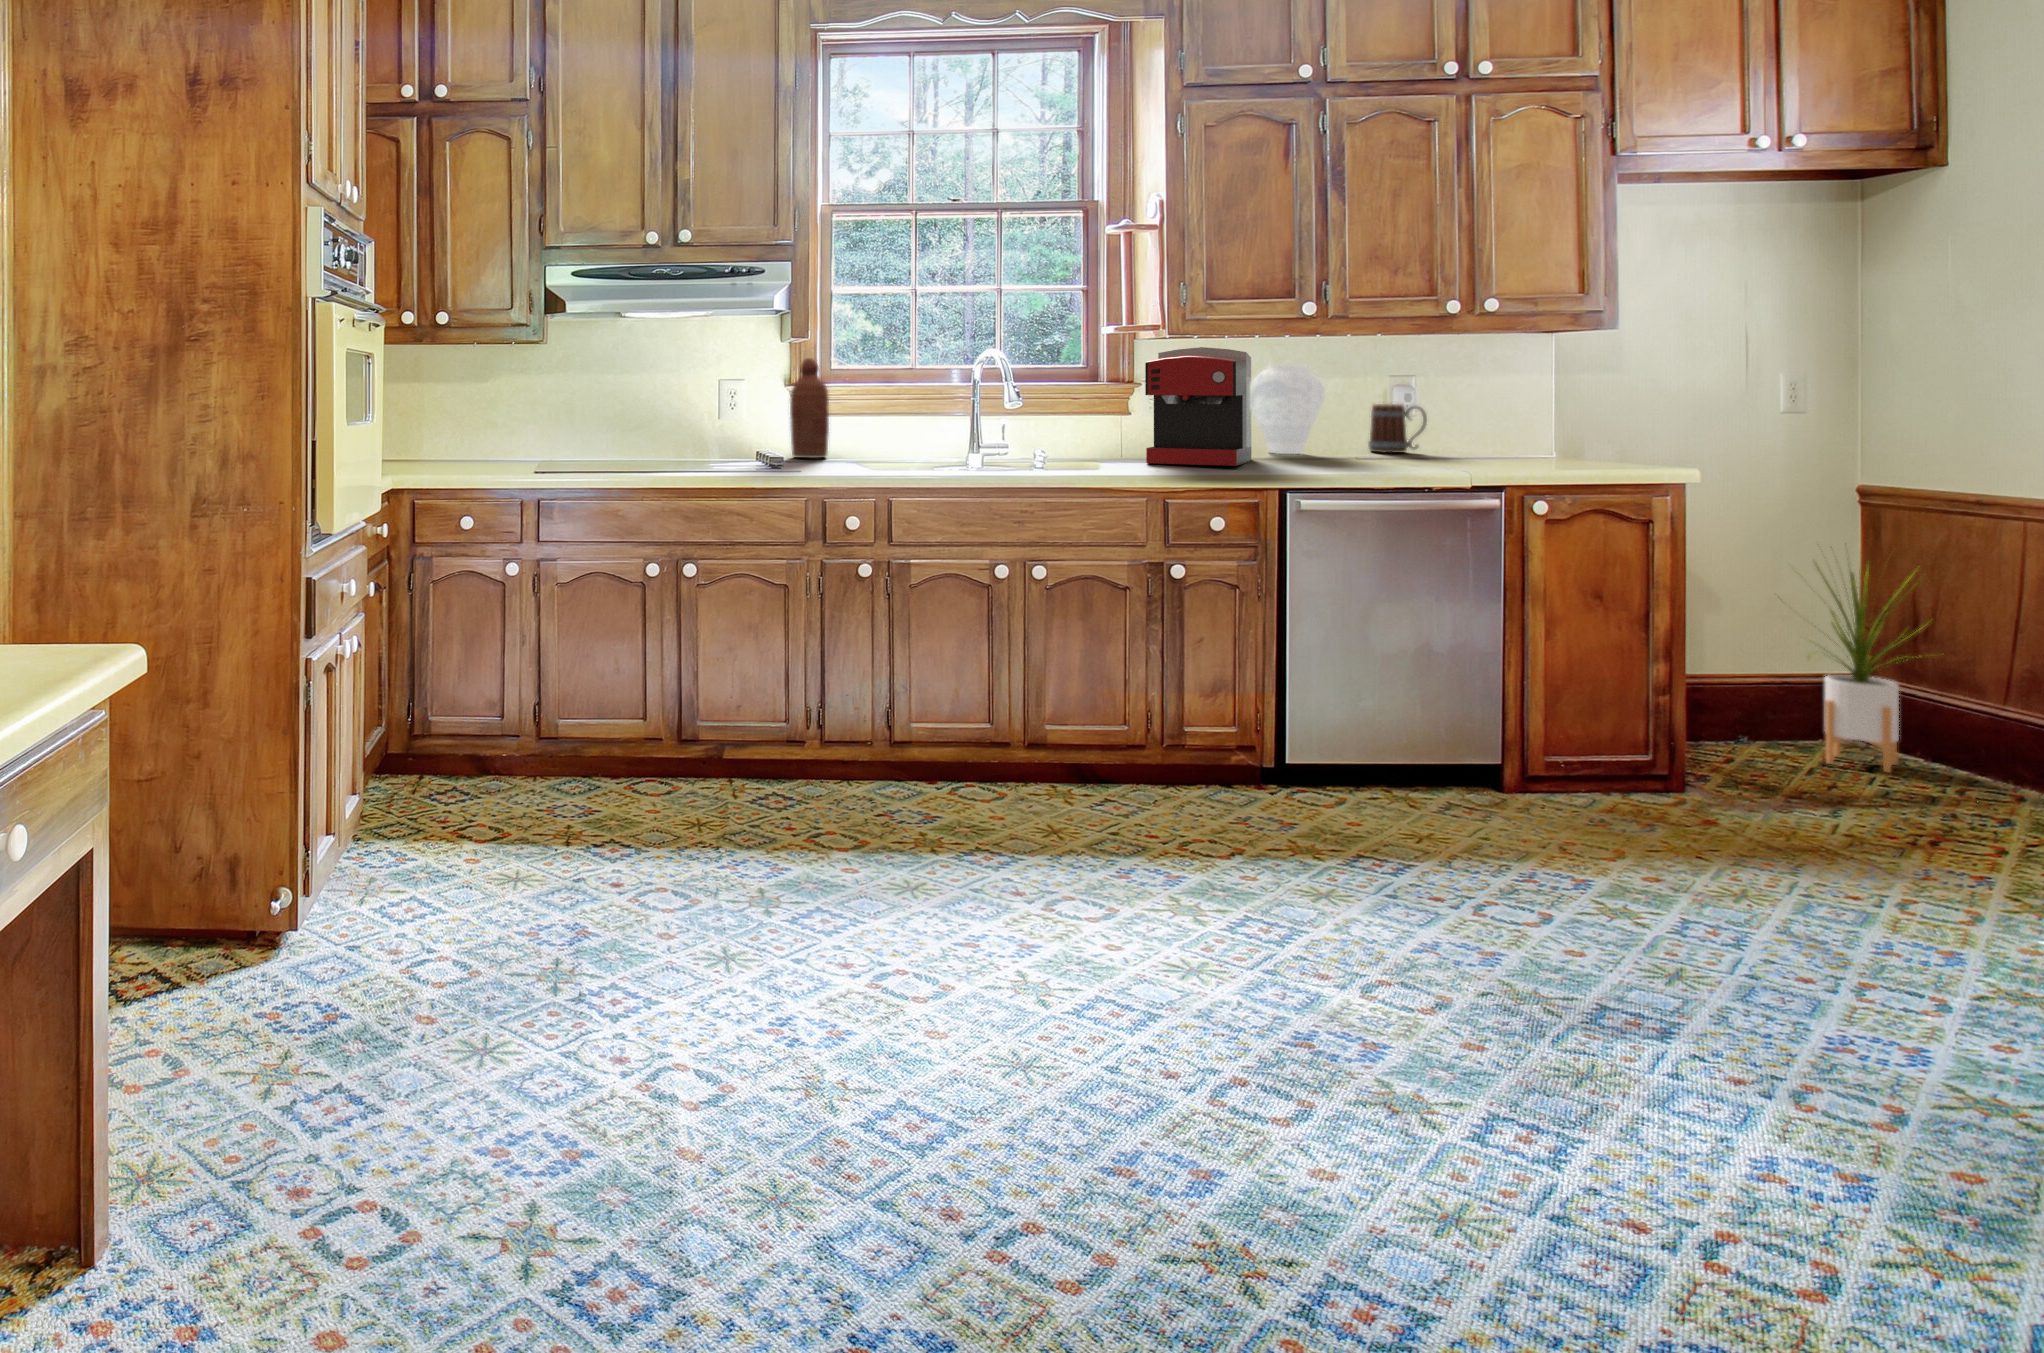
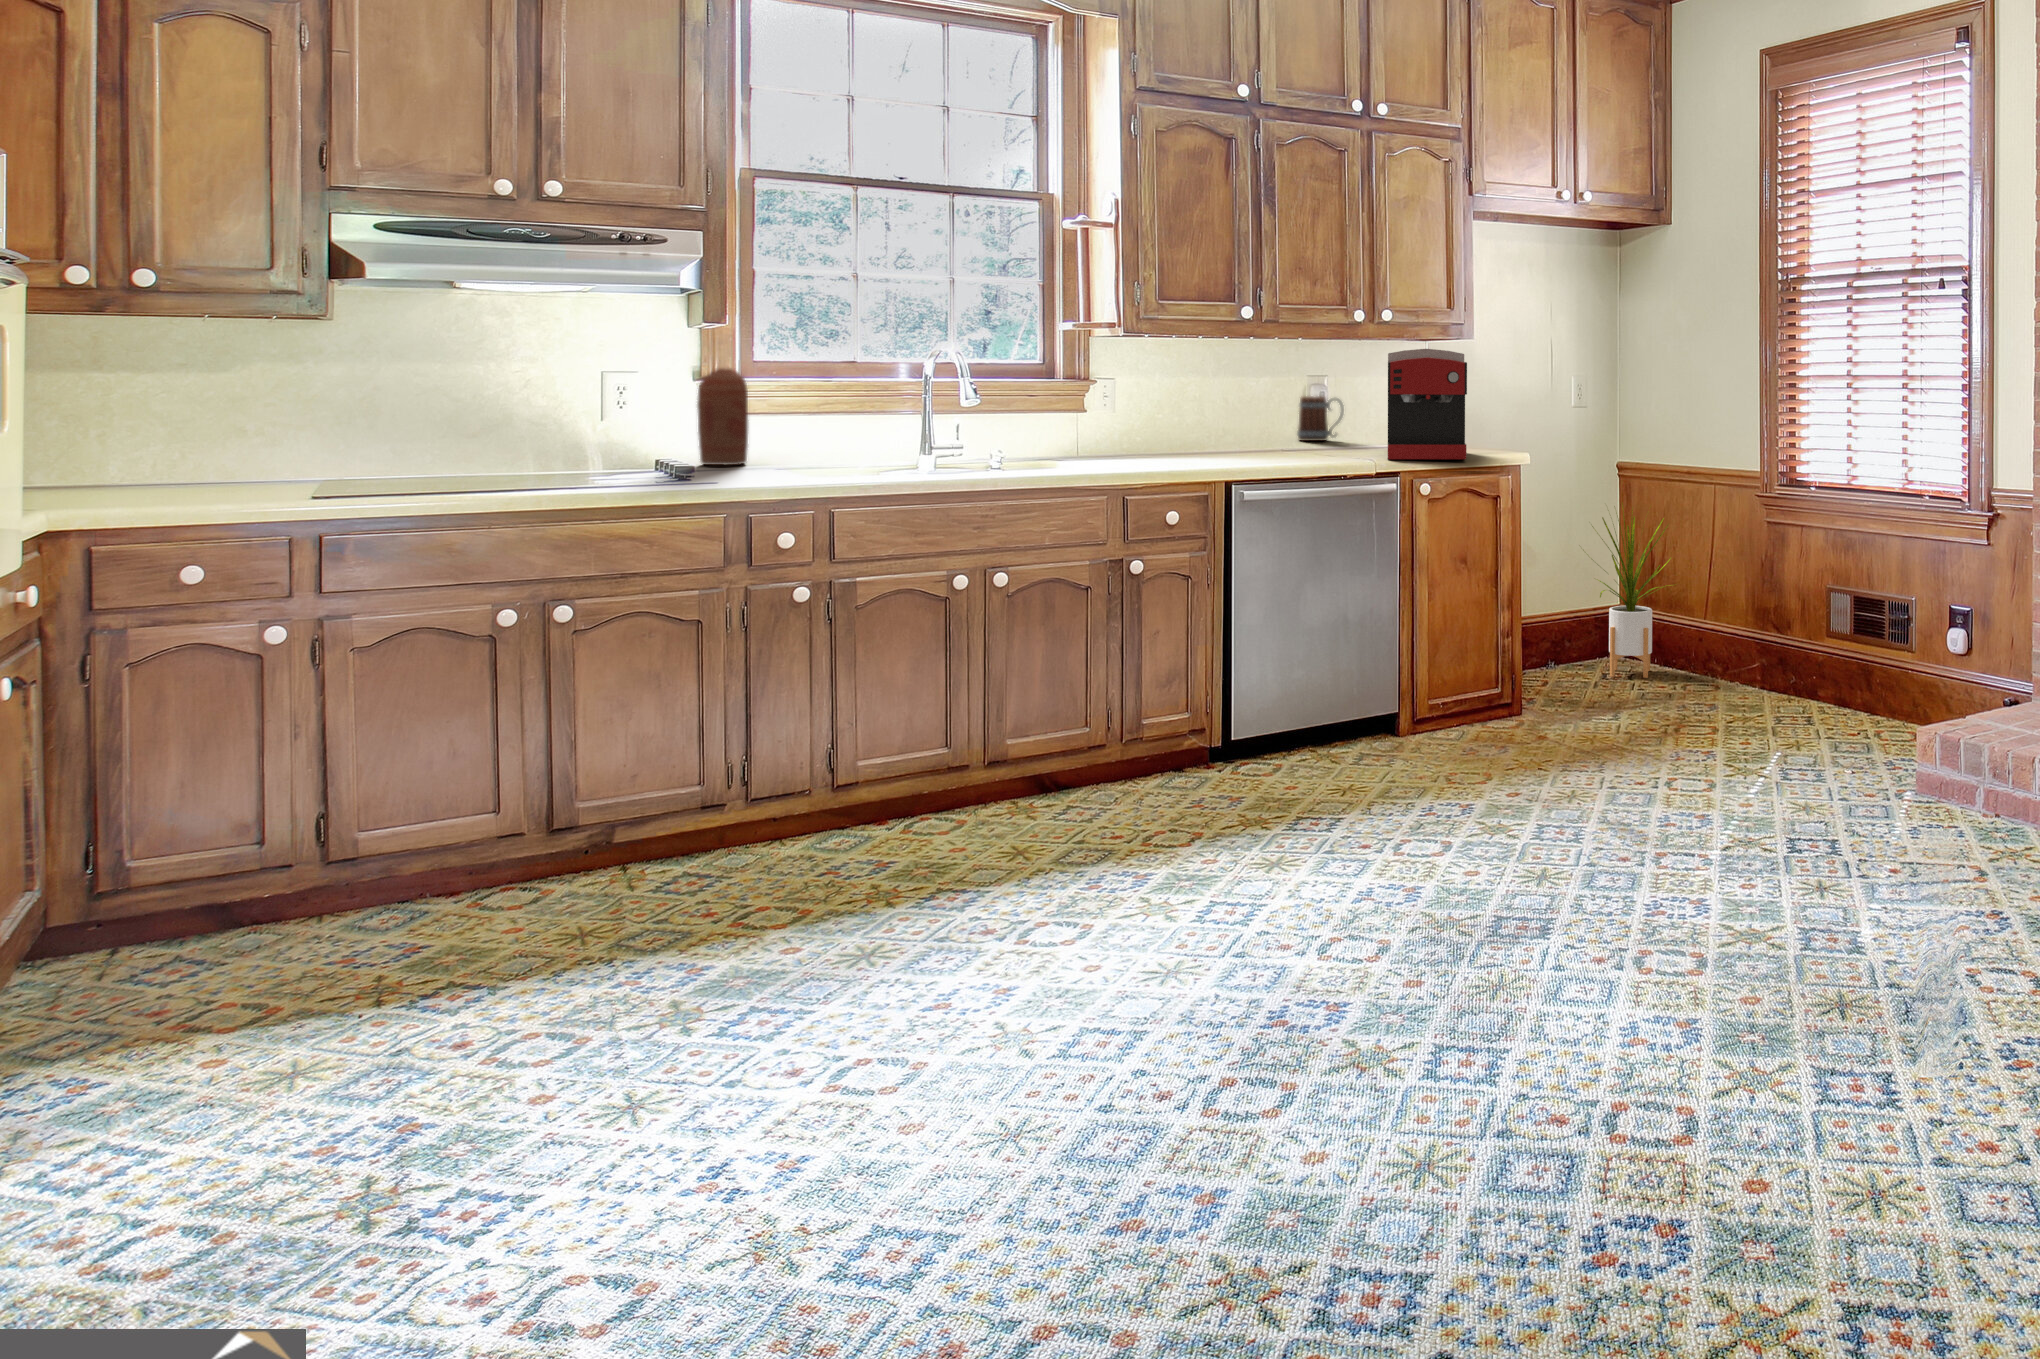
coffee maker: present [1145,347,1251,466] -> present [1388,349,1467,459]
vase: present [1252,364,1325,454] -> none [1196,359,1262,445]

